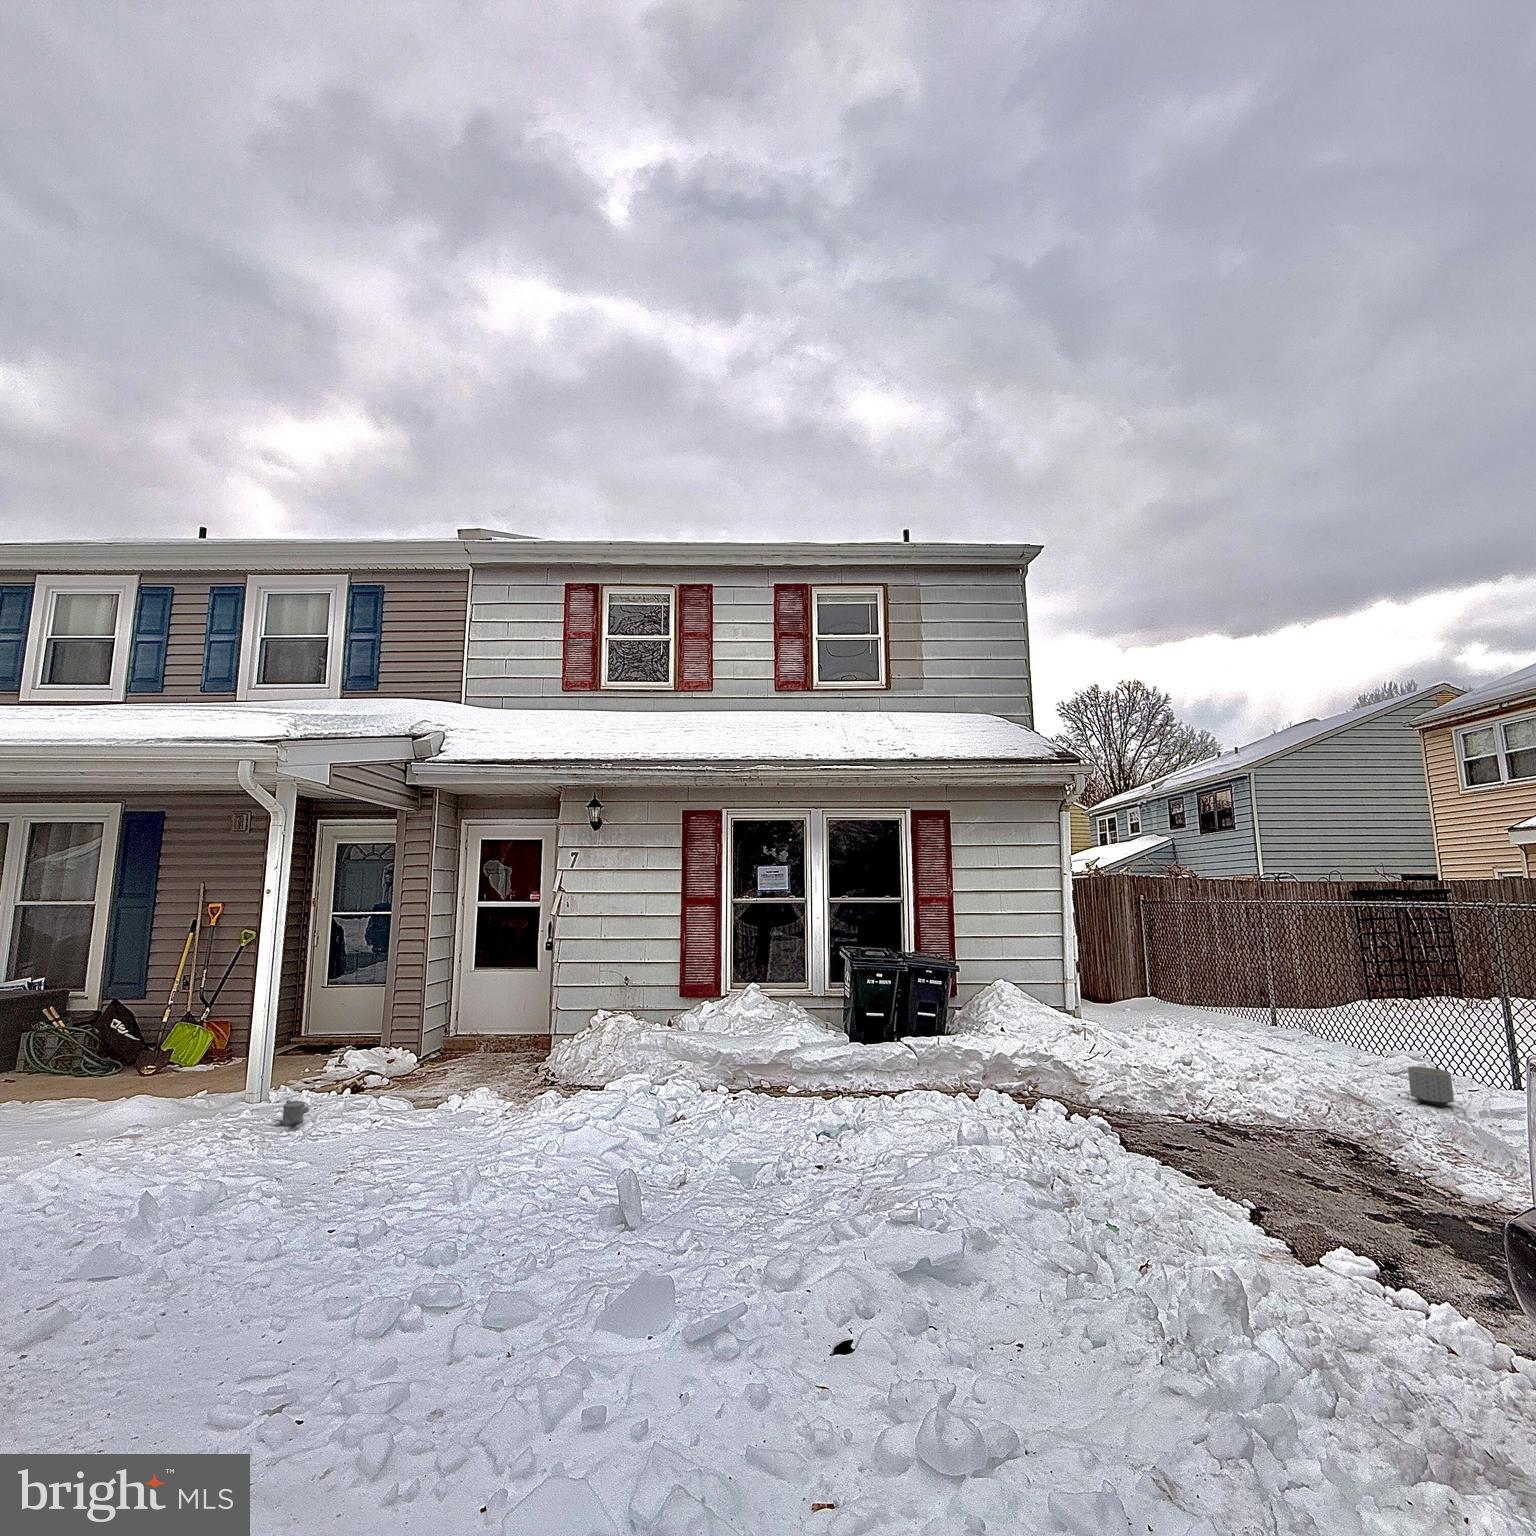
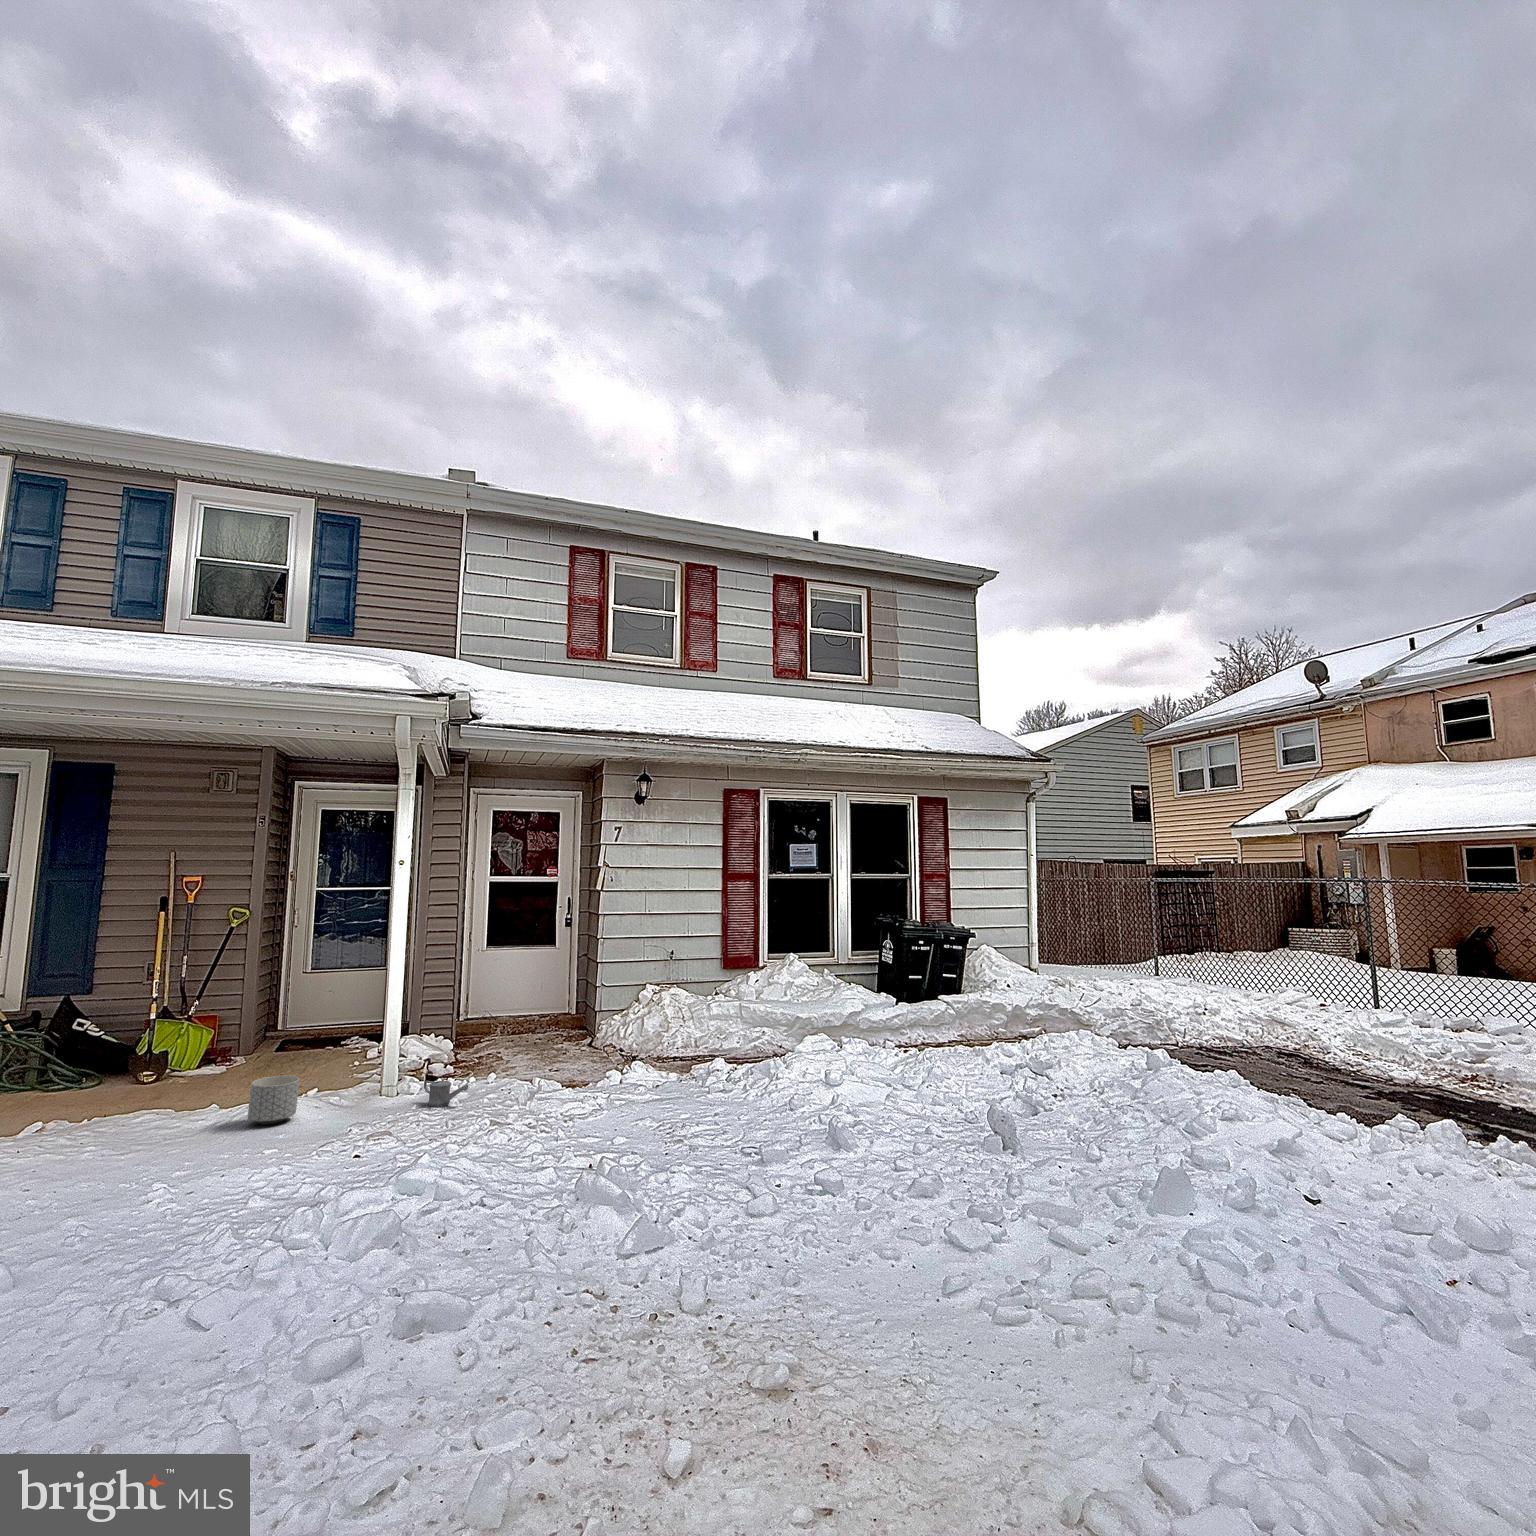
planter: present [1408,1067,1454,1105] -> present [248,1076,299,1125]

